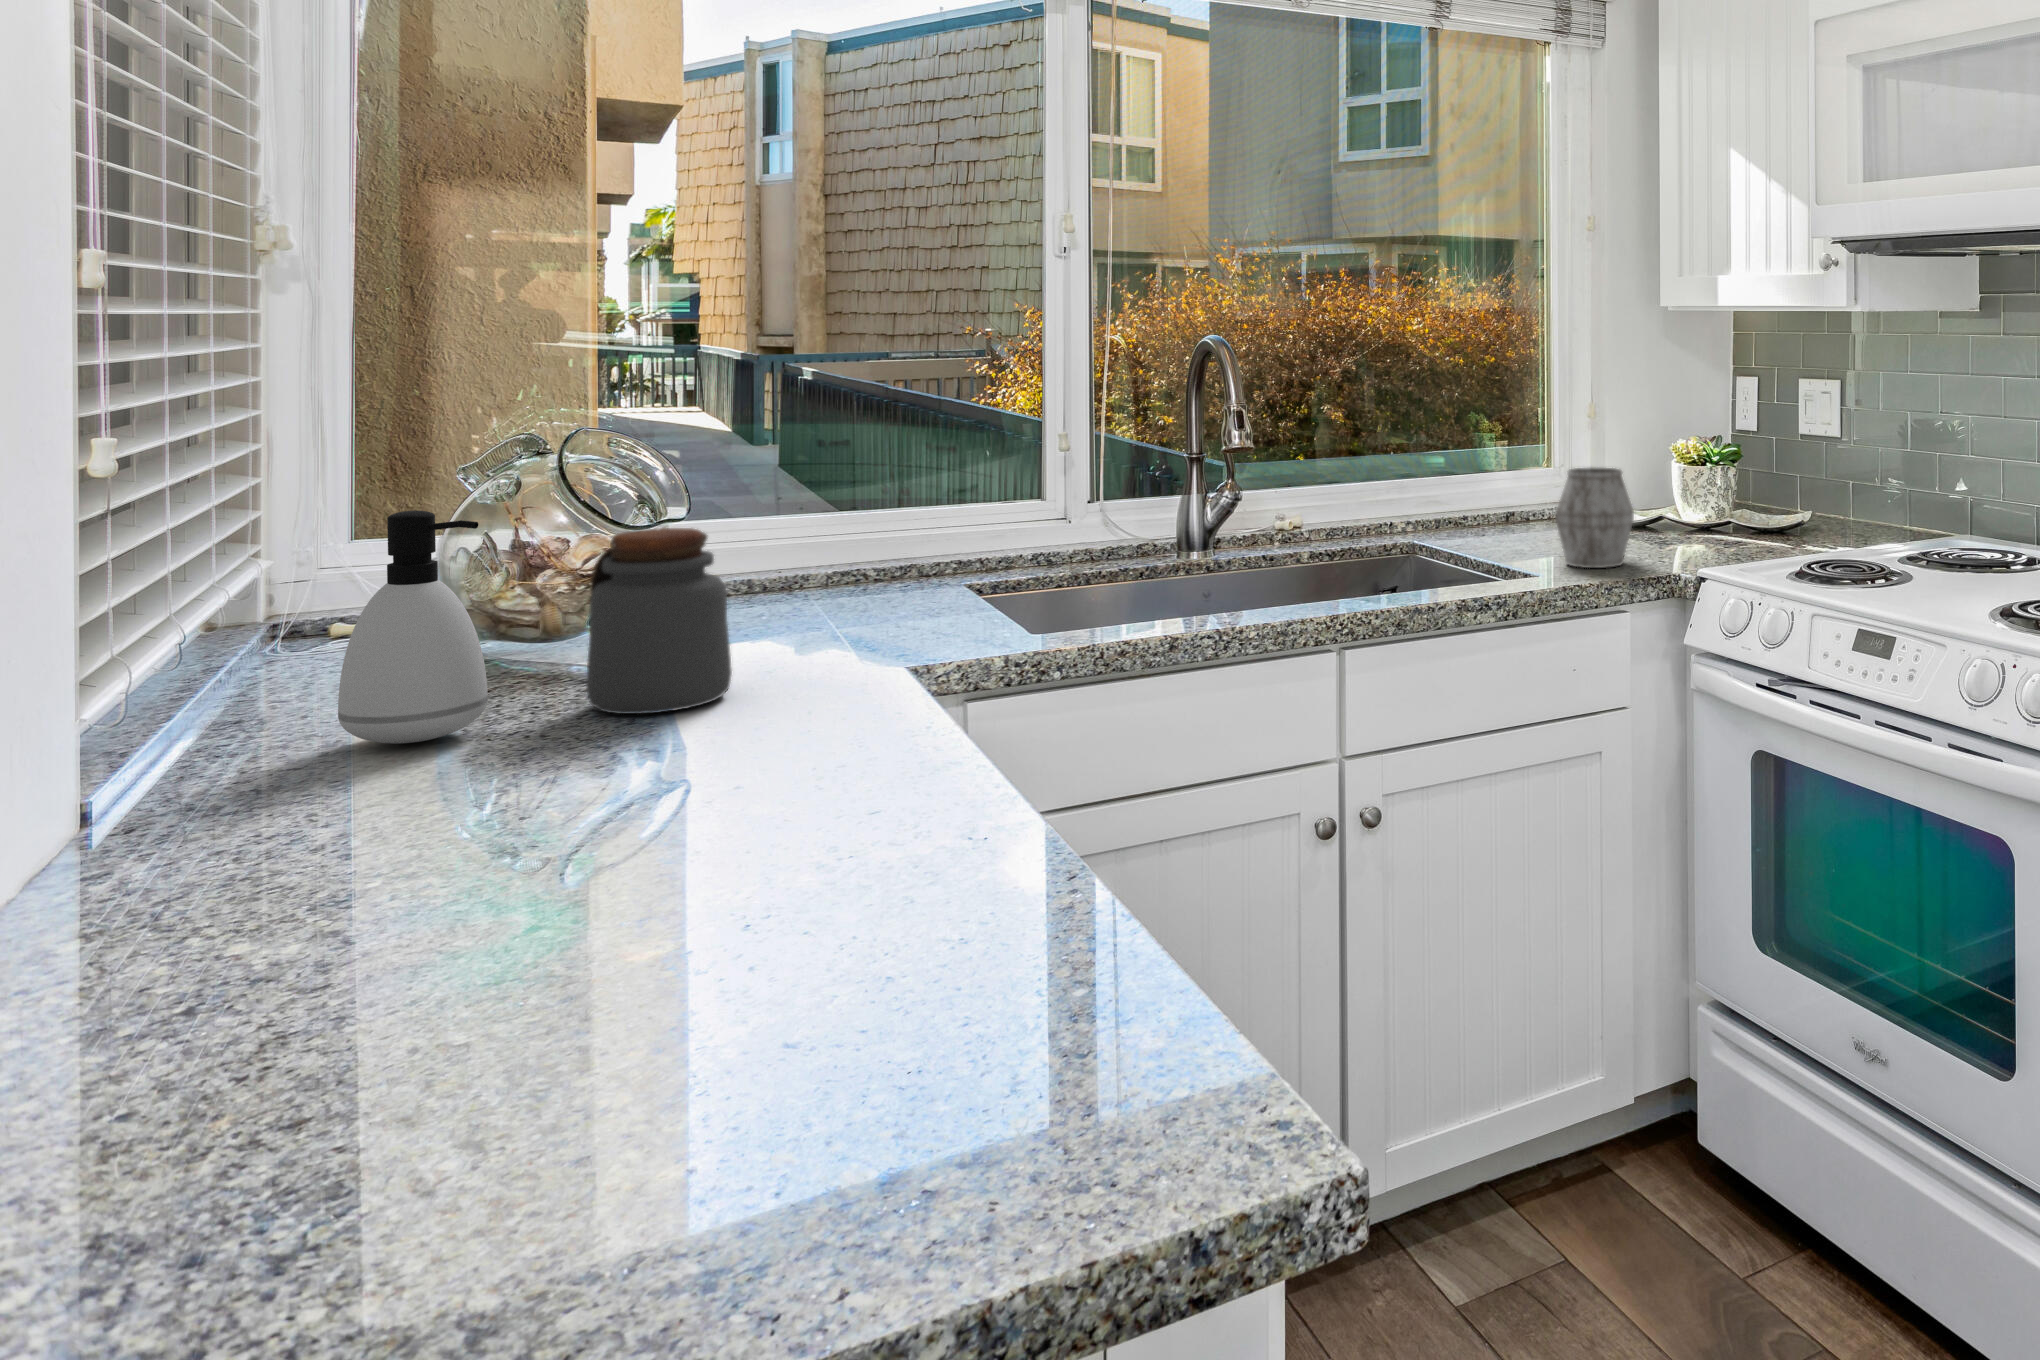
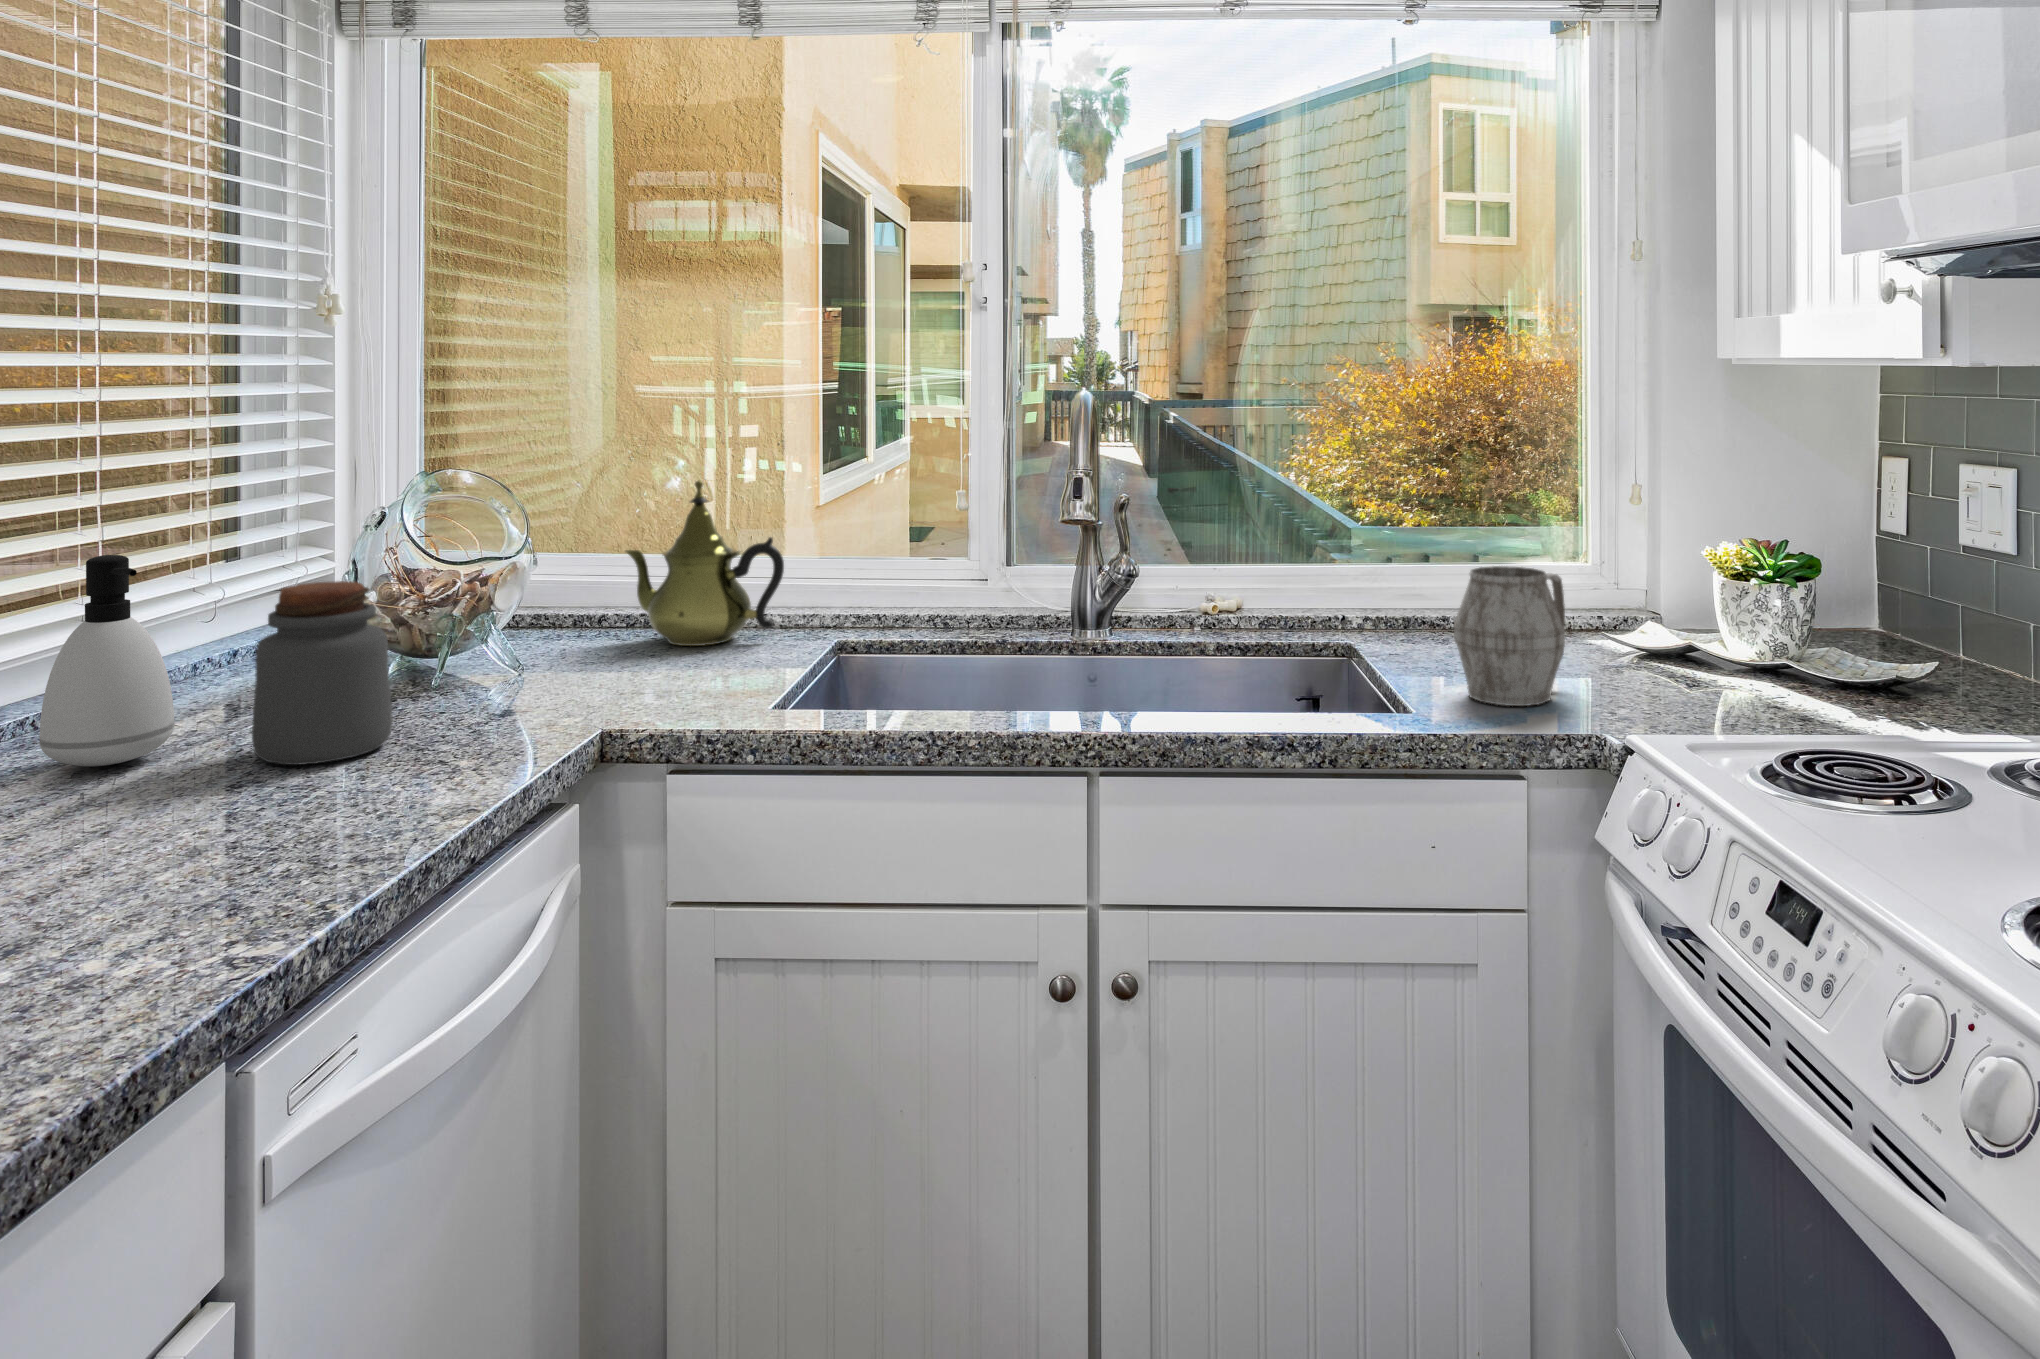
teapot: none [733,430,921,601] -> present [625,481,784,646]

